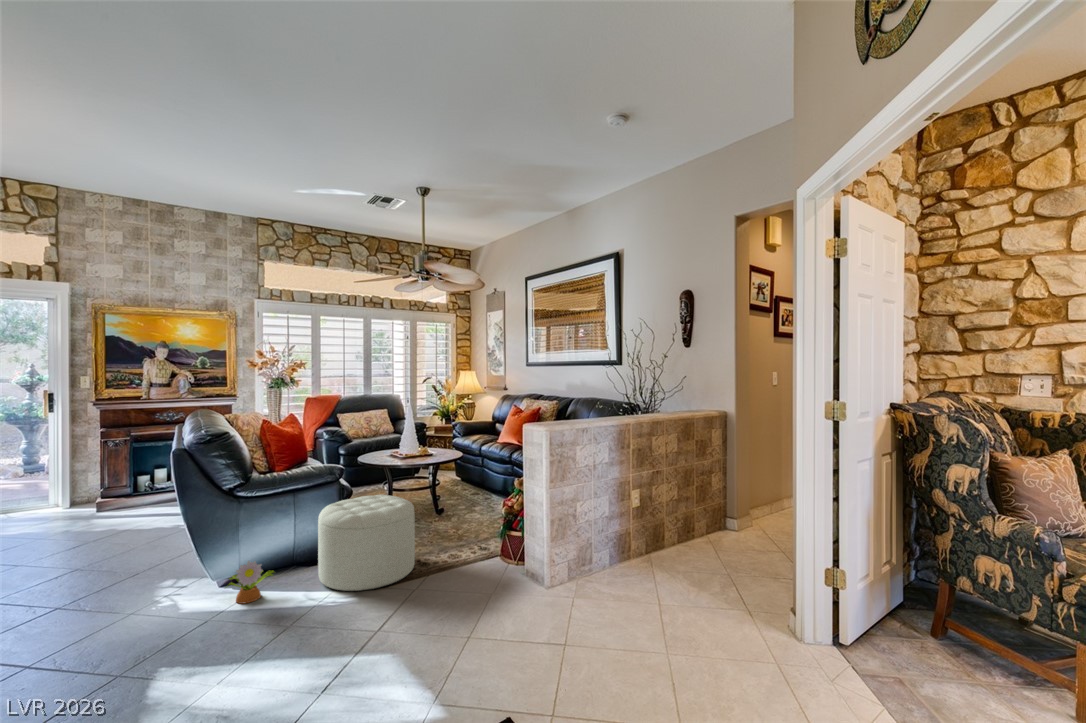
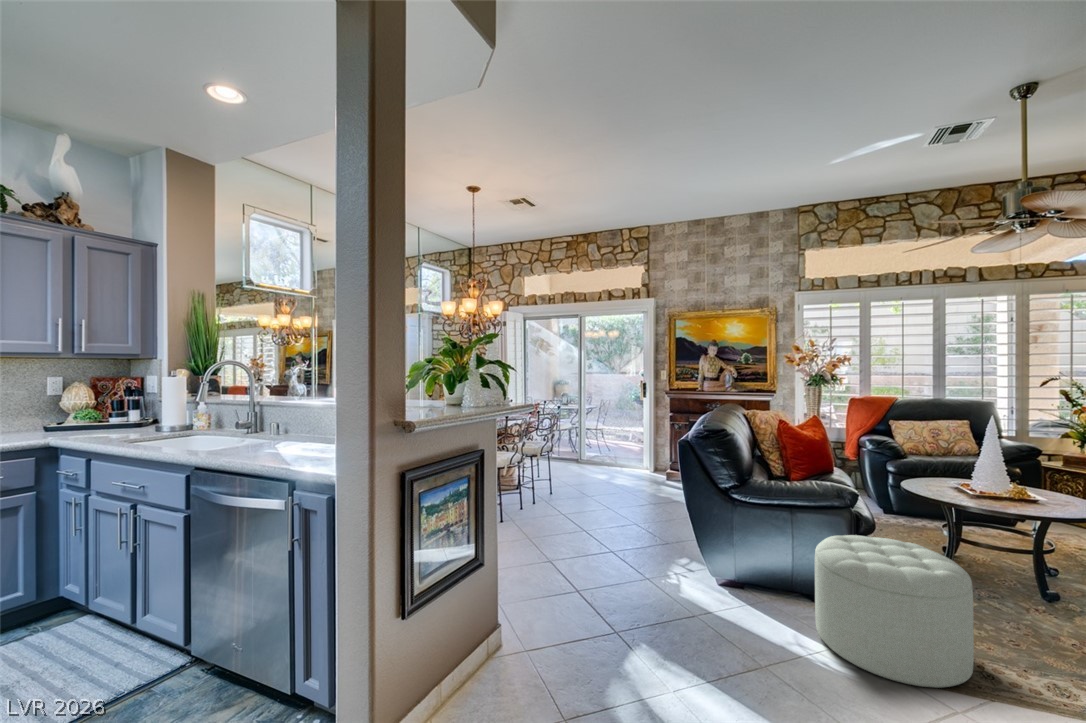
decorative plant: present [228,561,274,604] -> none [711,570,765,615]

